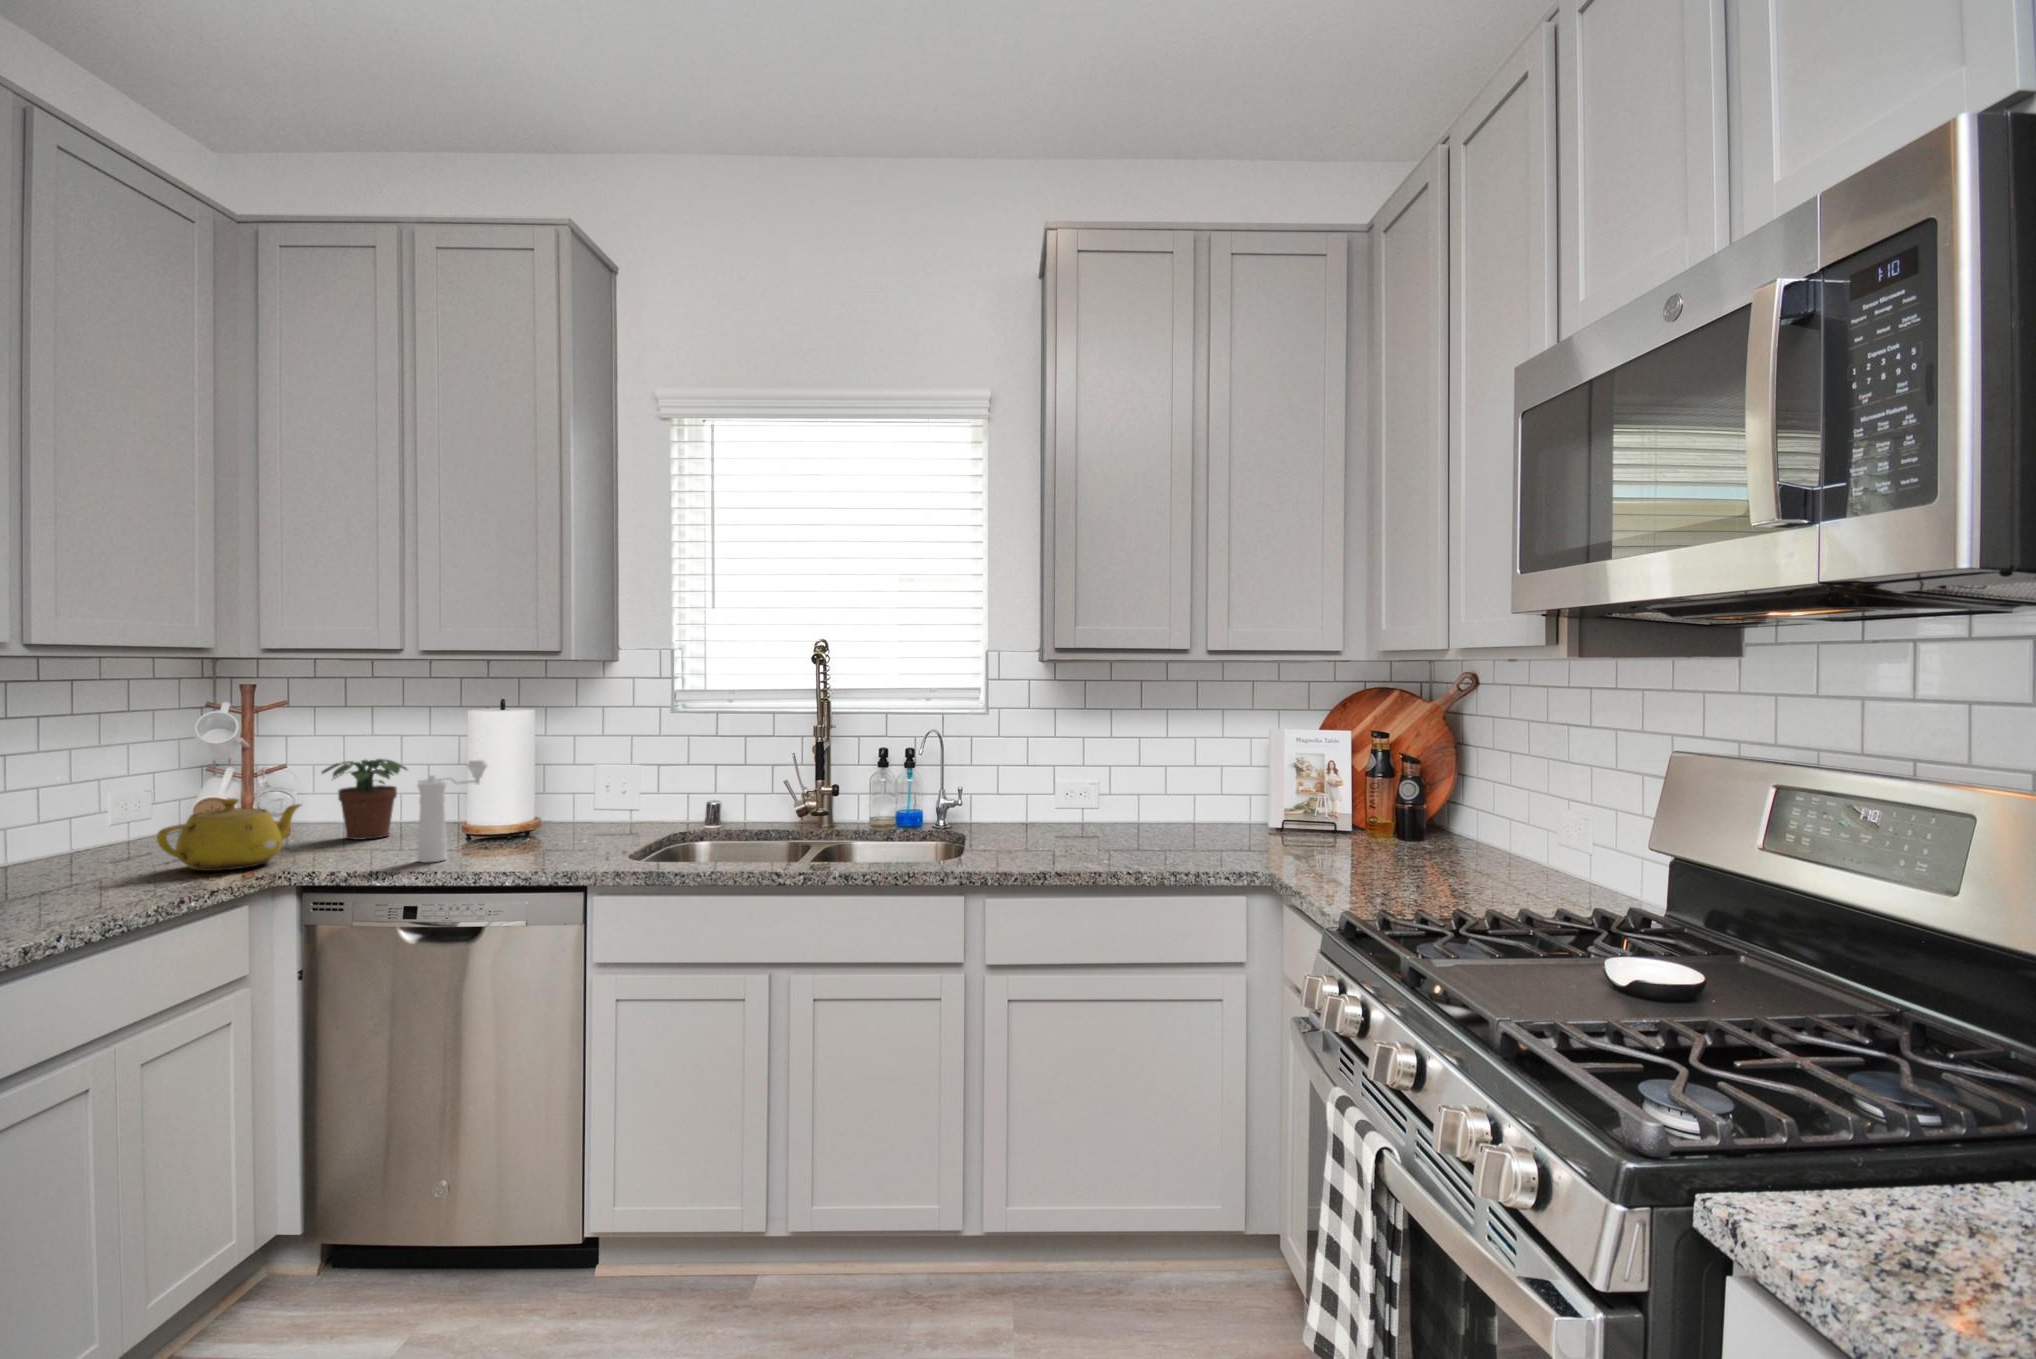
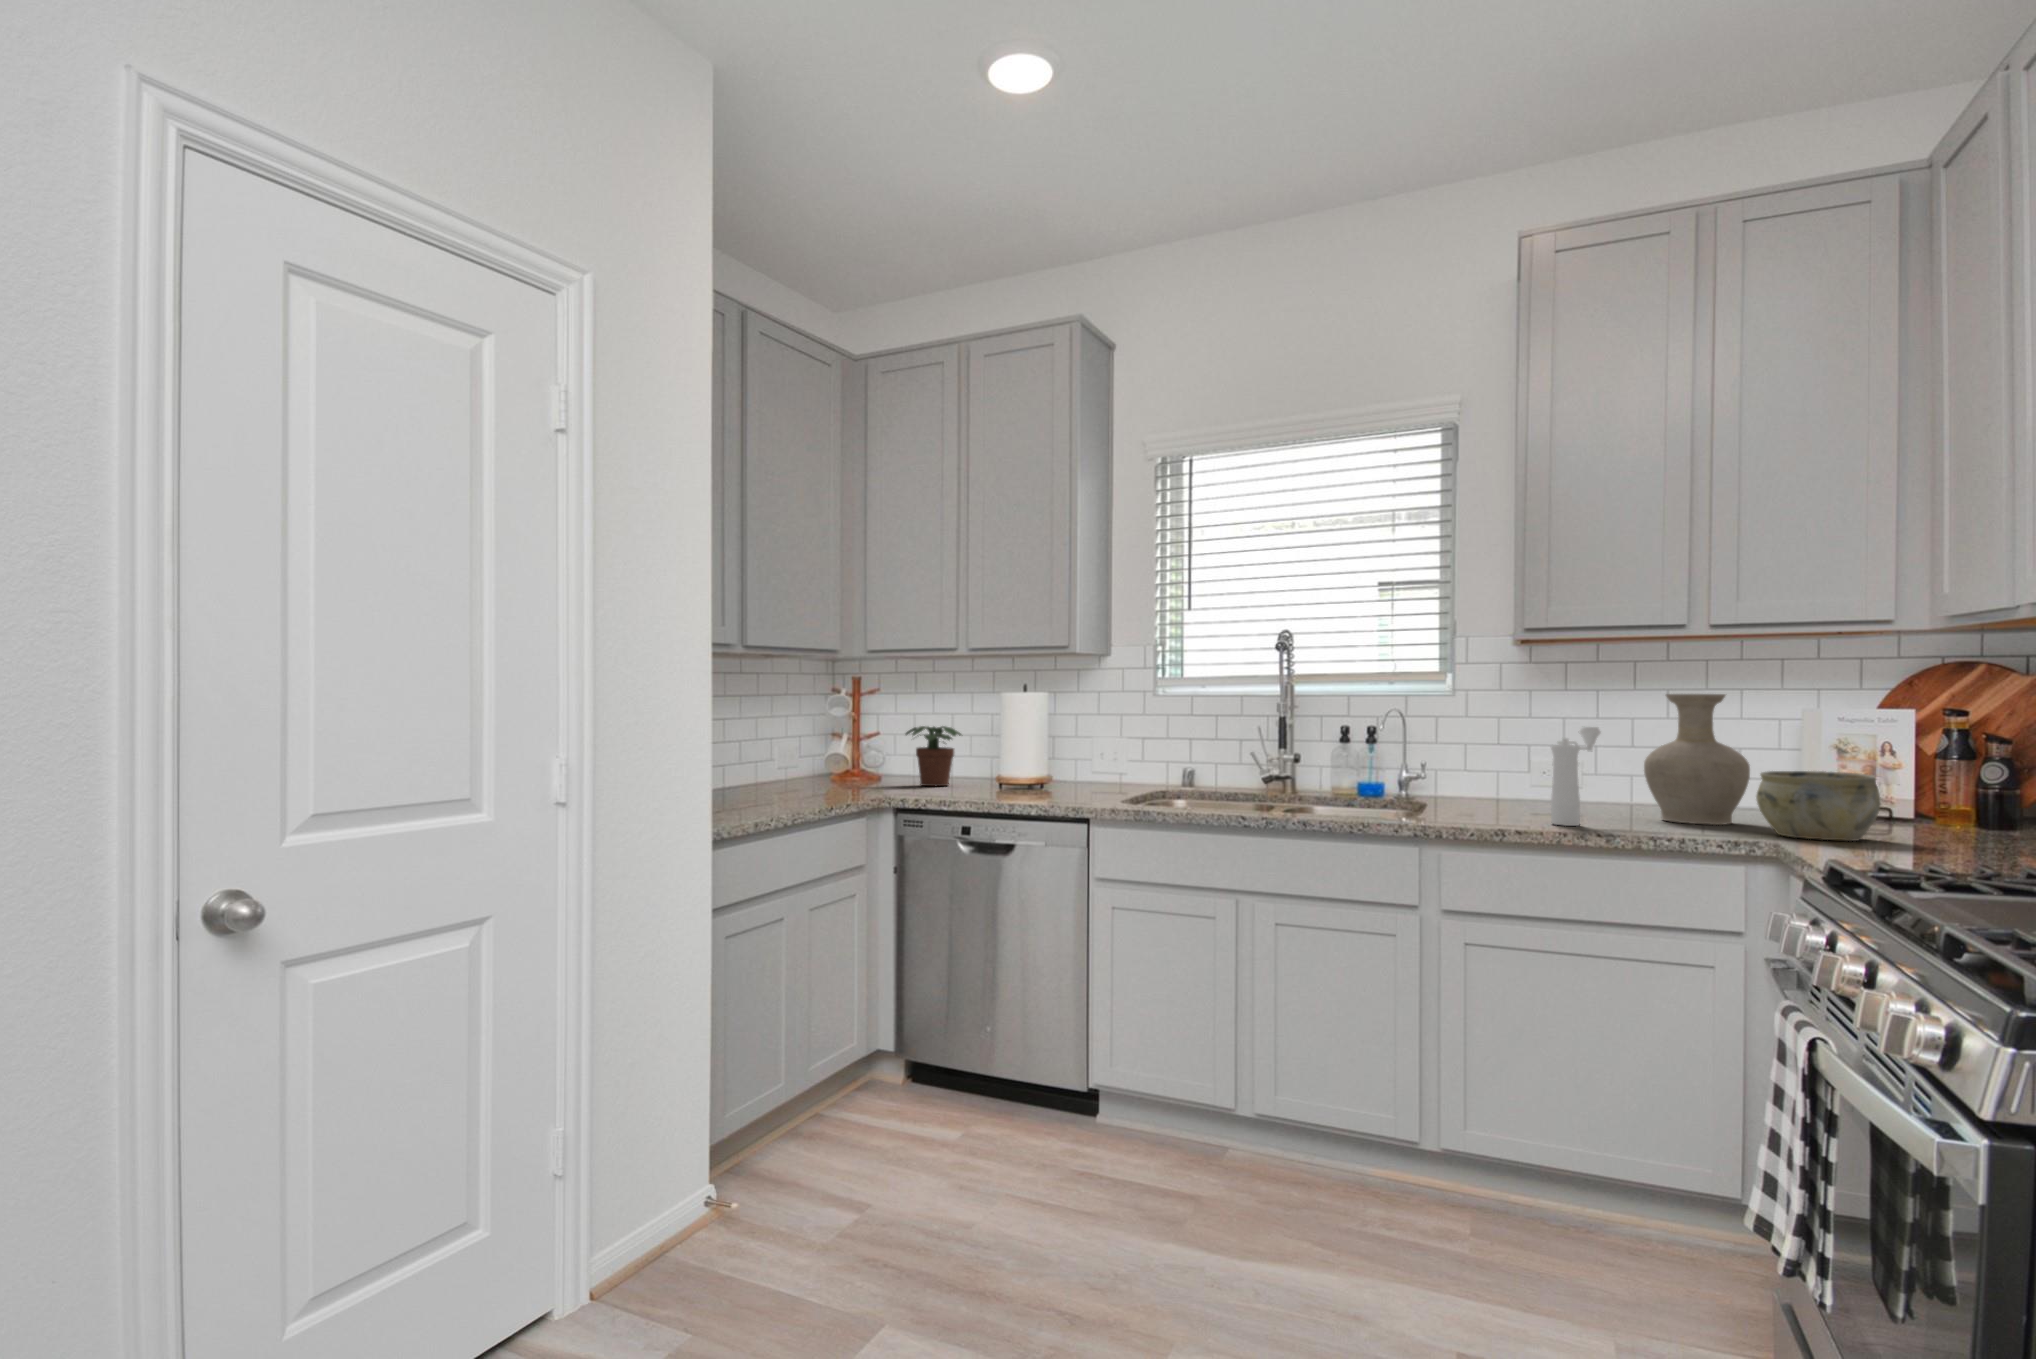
vase: none [1156,722,1240,846] -> present [1644,694,1750,825]
pepper mill: present [417,759,488,862] -> present [1551,726,1601,826]
teapot: present [157,798,301,871] -> none [806,742,893,792]
ceramic bowl: none [1251,799,1341,866] -> present [1756,771,1881,841]

